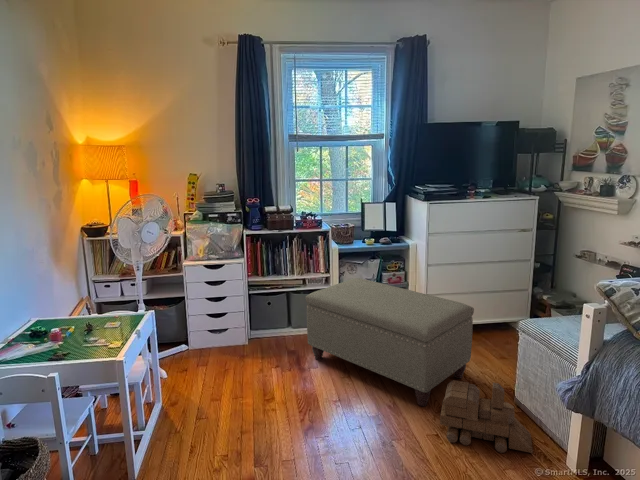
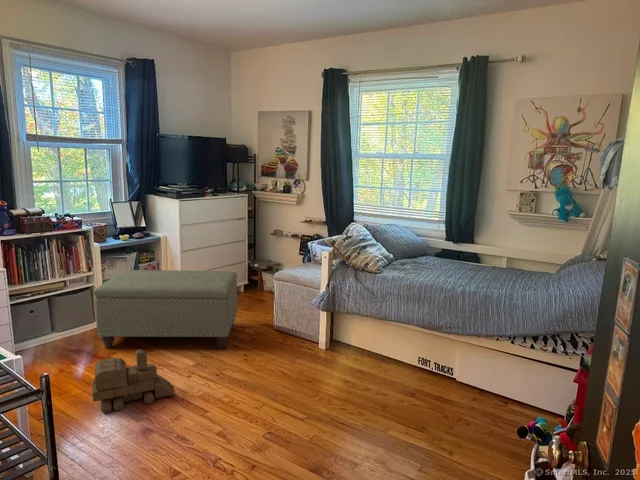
toy train: present [440,380,533,453] -> present [92,349,174,413]

